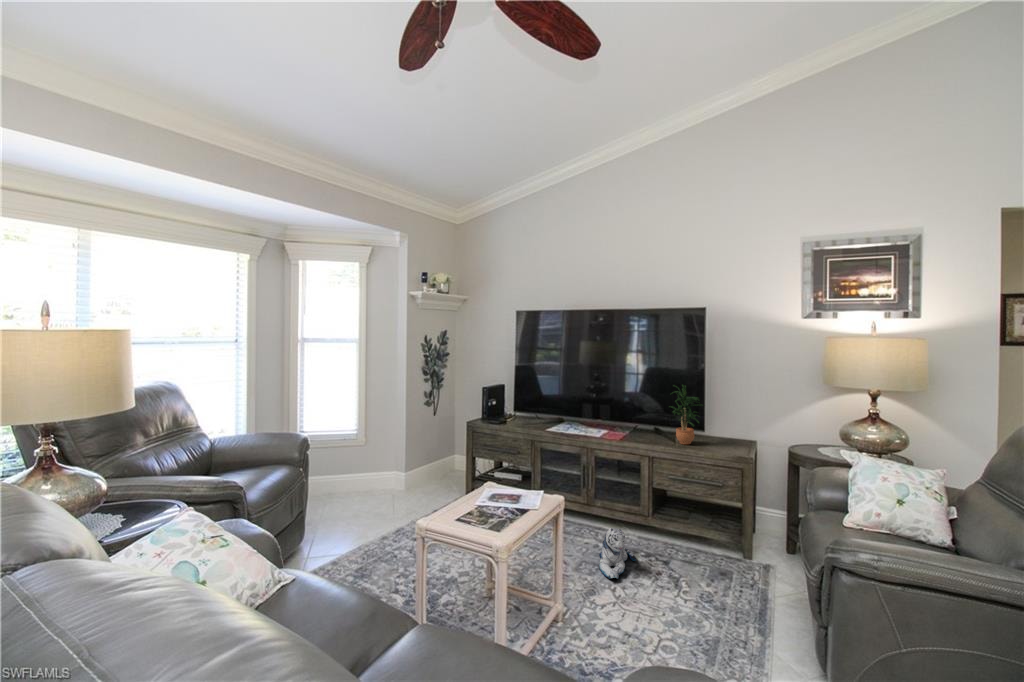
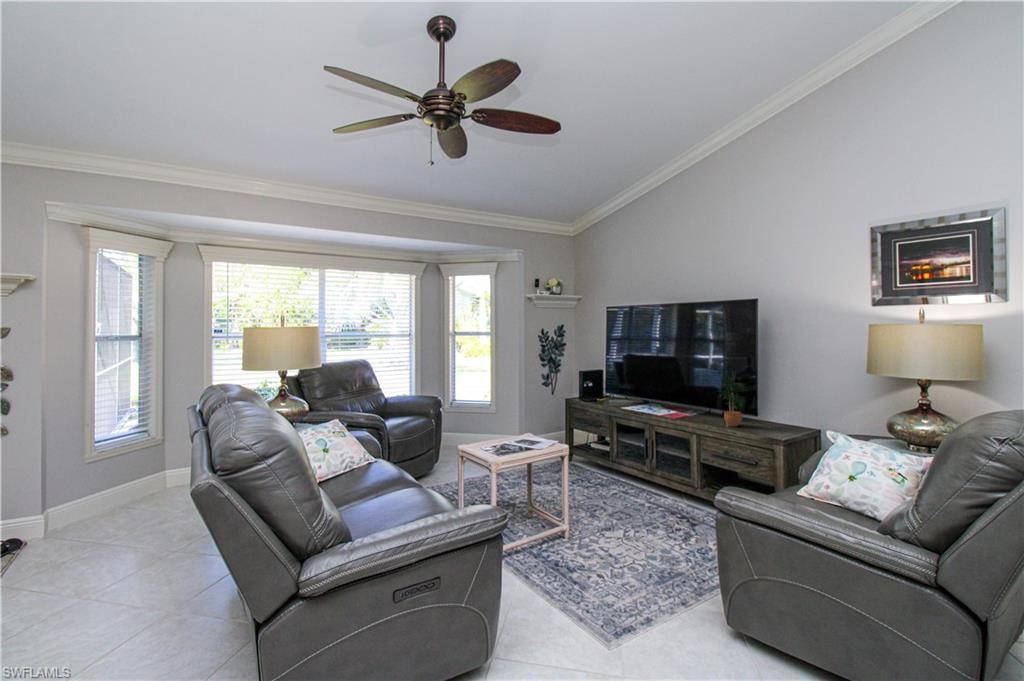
plush toy: present [599,528,636,579] -> none [627,485,666,524]

